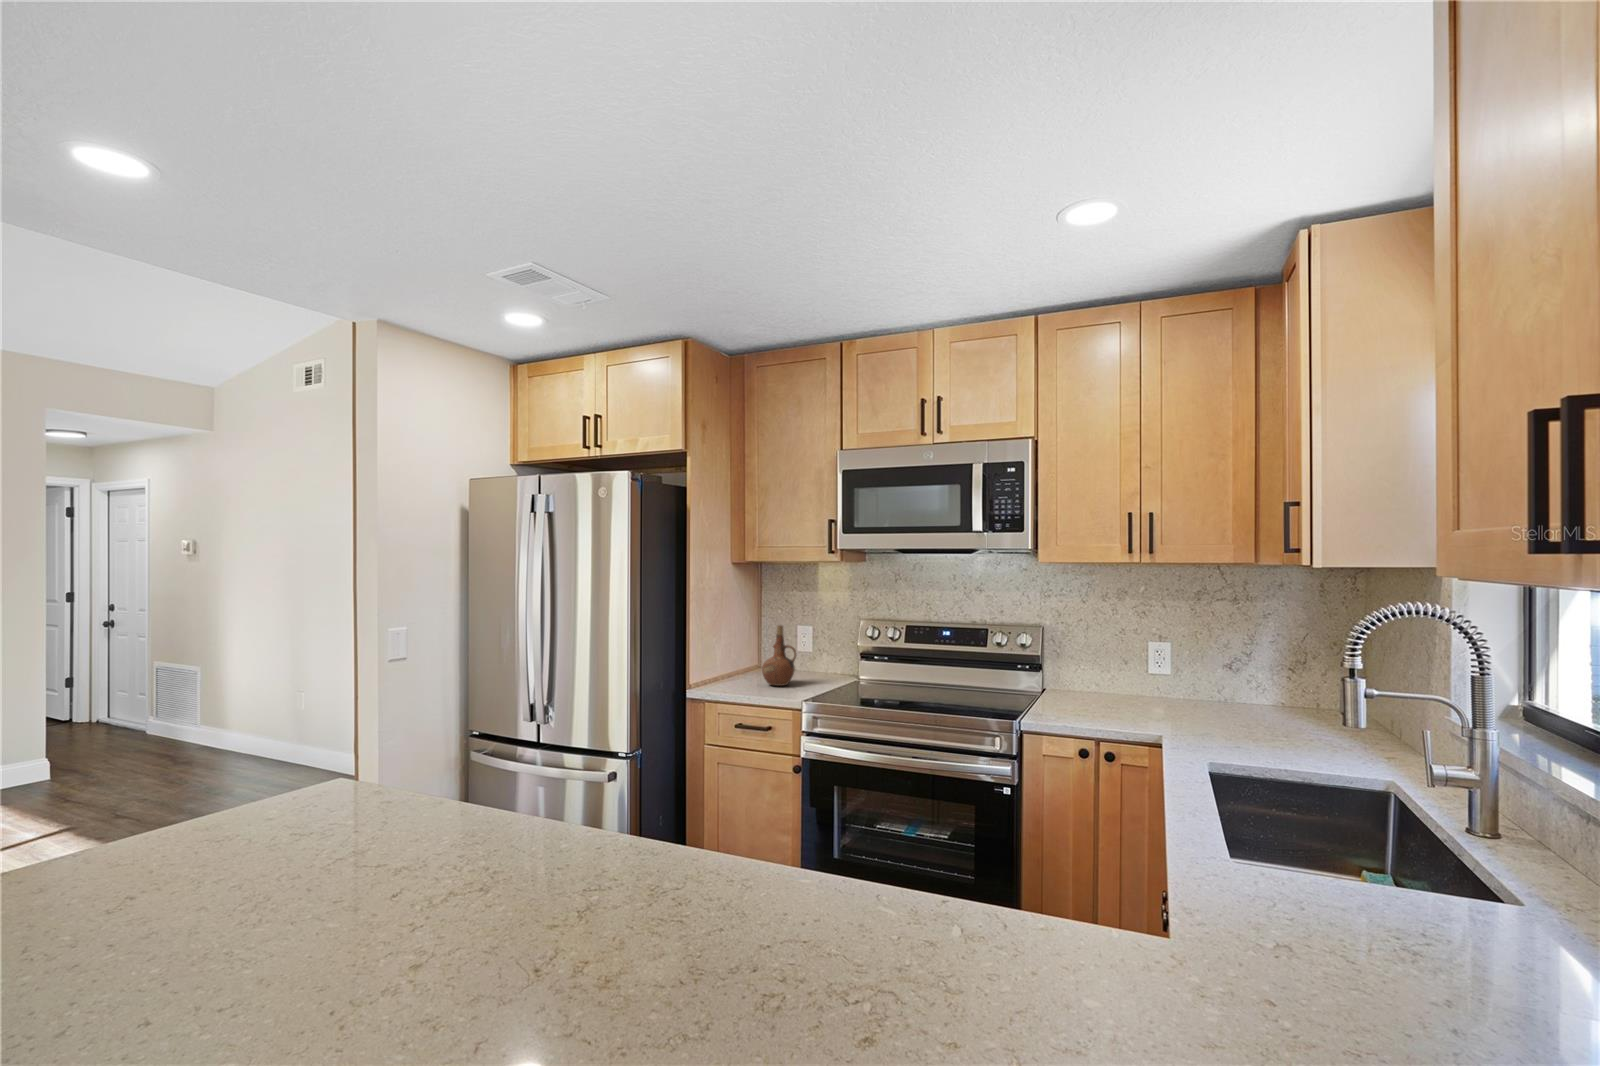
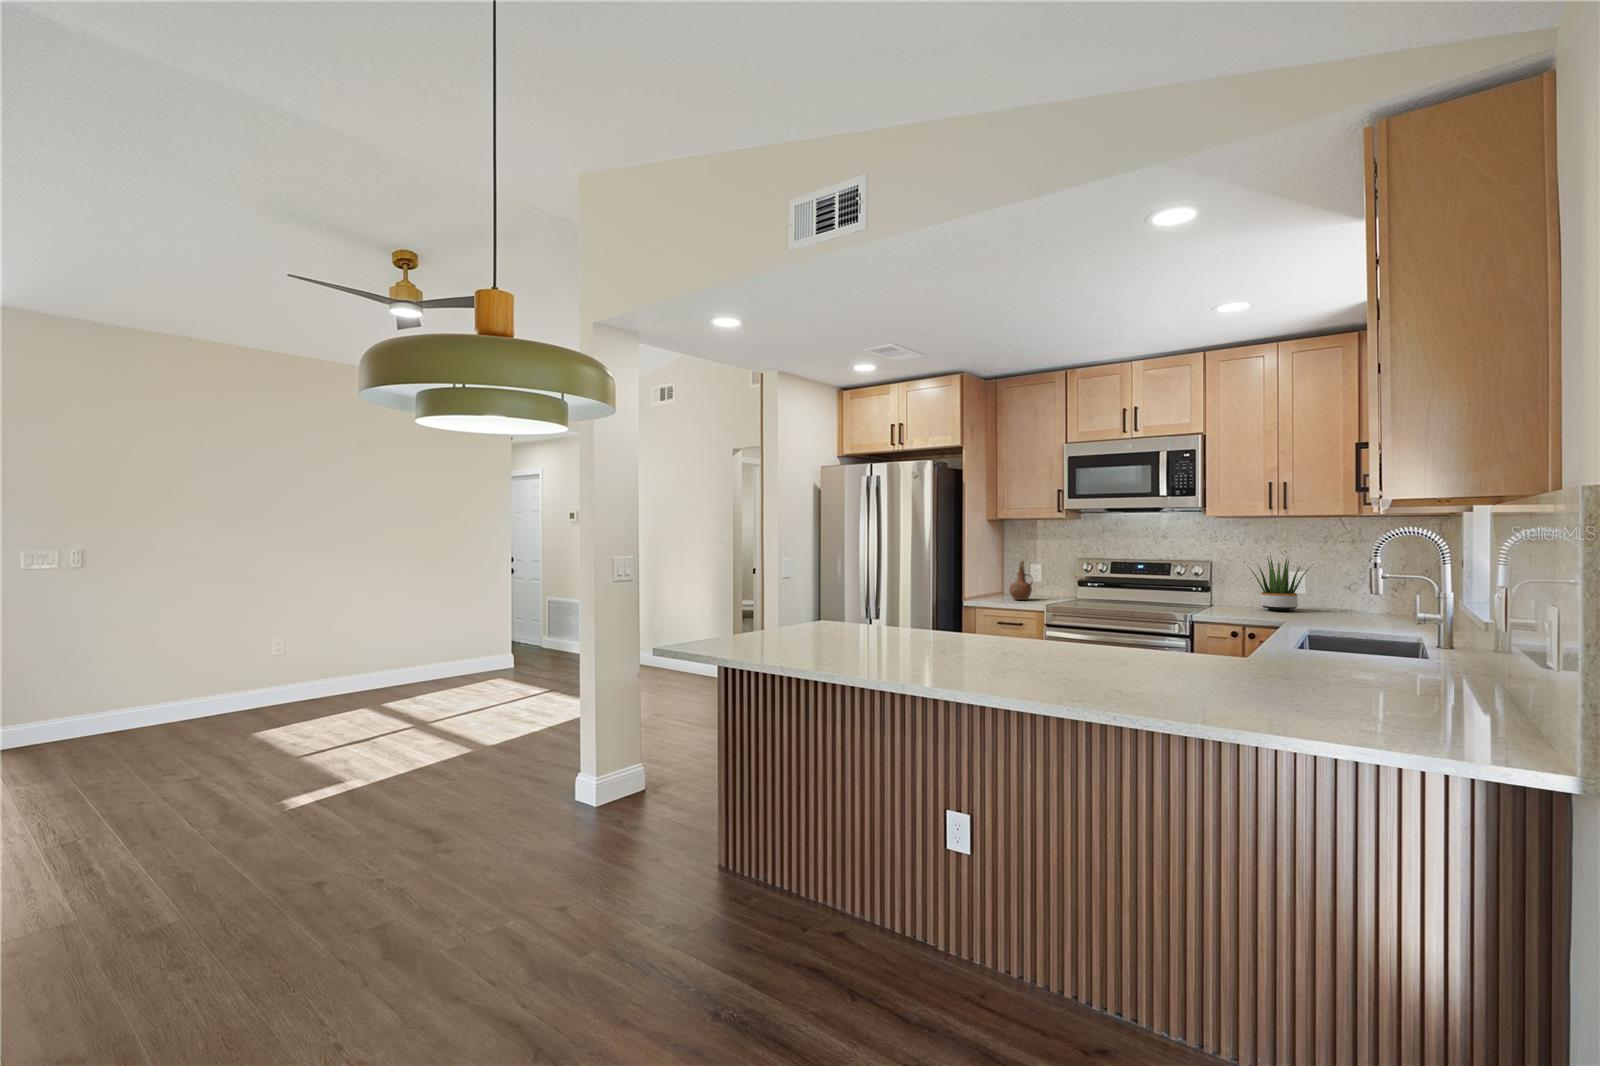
potted plant: none [1089,619,1183,704] -> present [1249,556,1311,611]

